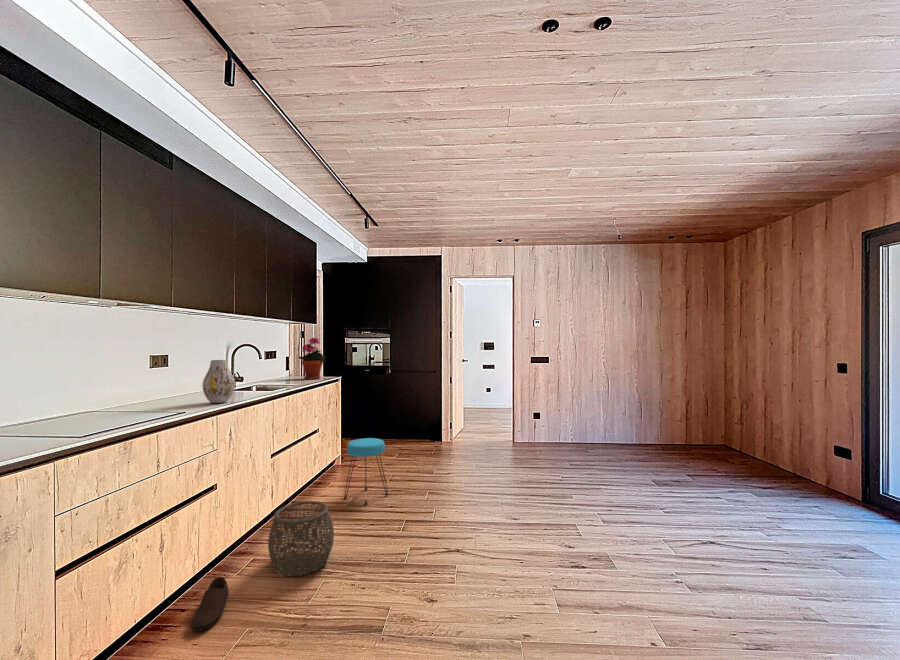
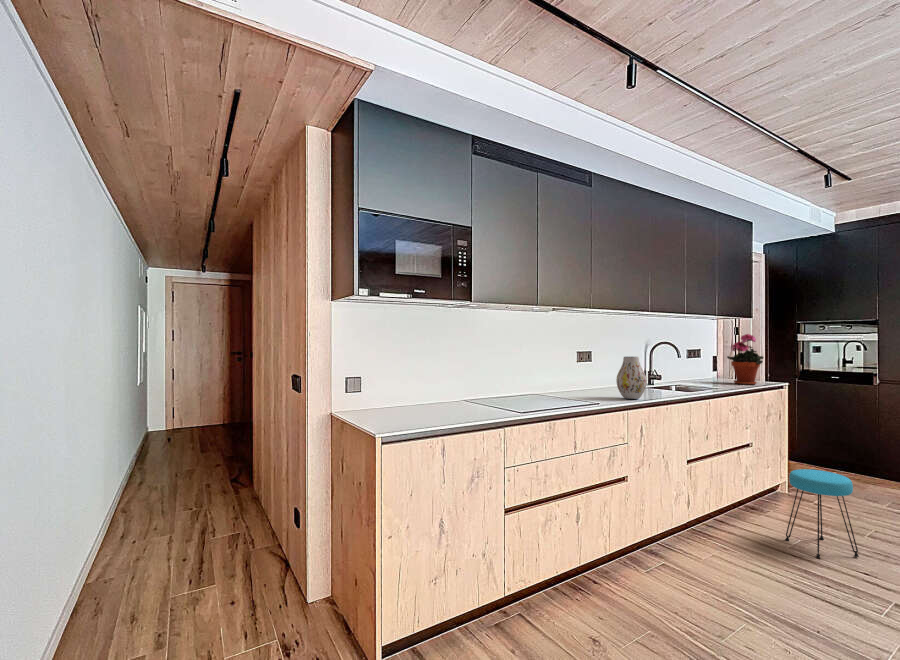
woven basket: present [268,501,334,577] -> none [678,521,760,607]
shoe: present [191,577,229,631] -> none [601,567,637,608]

